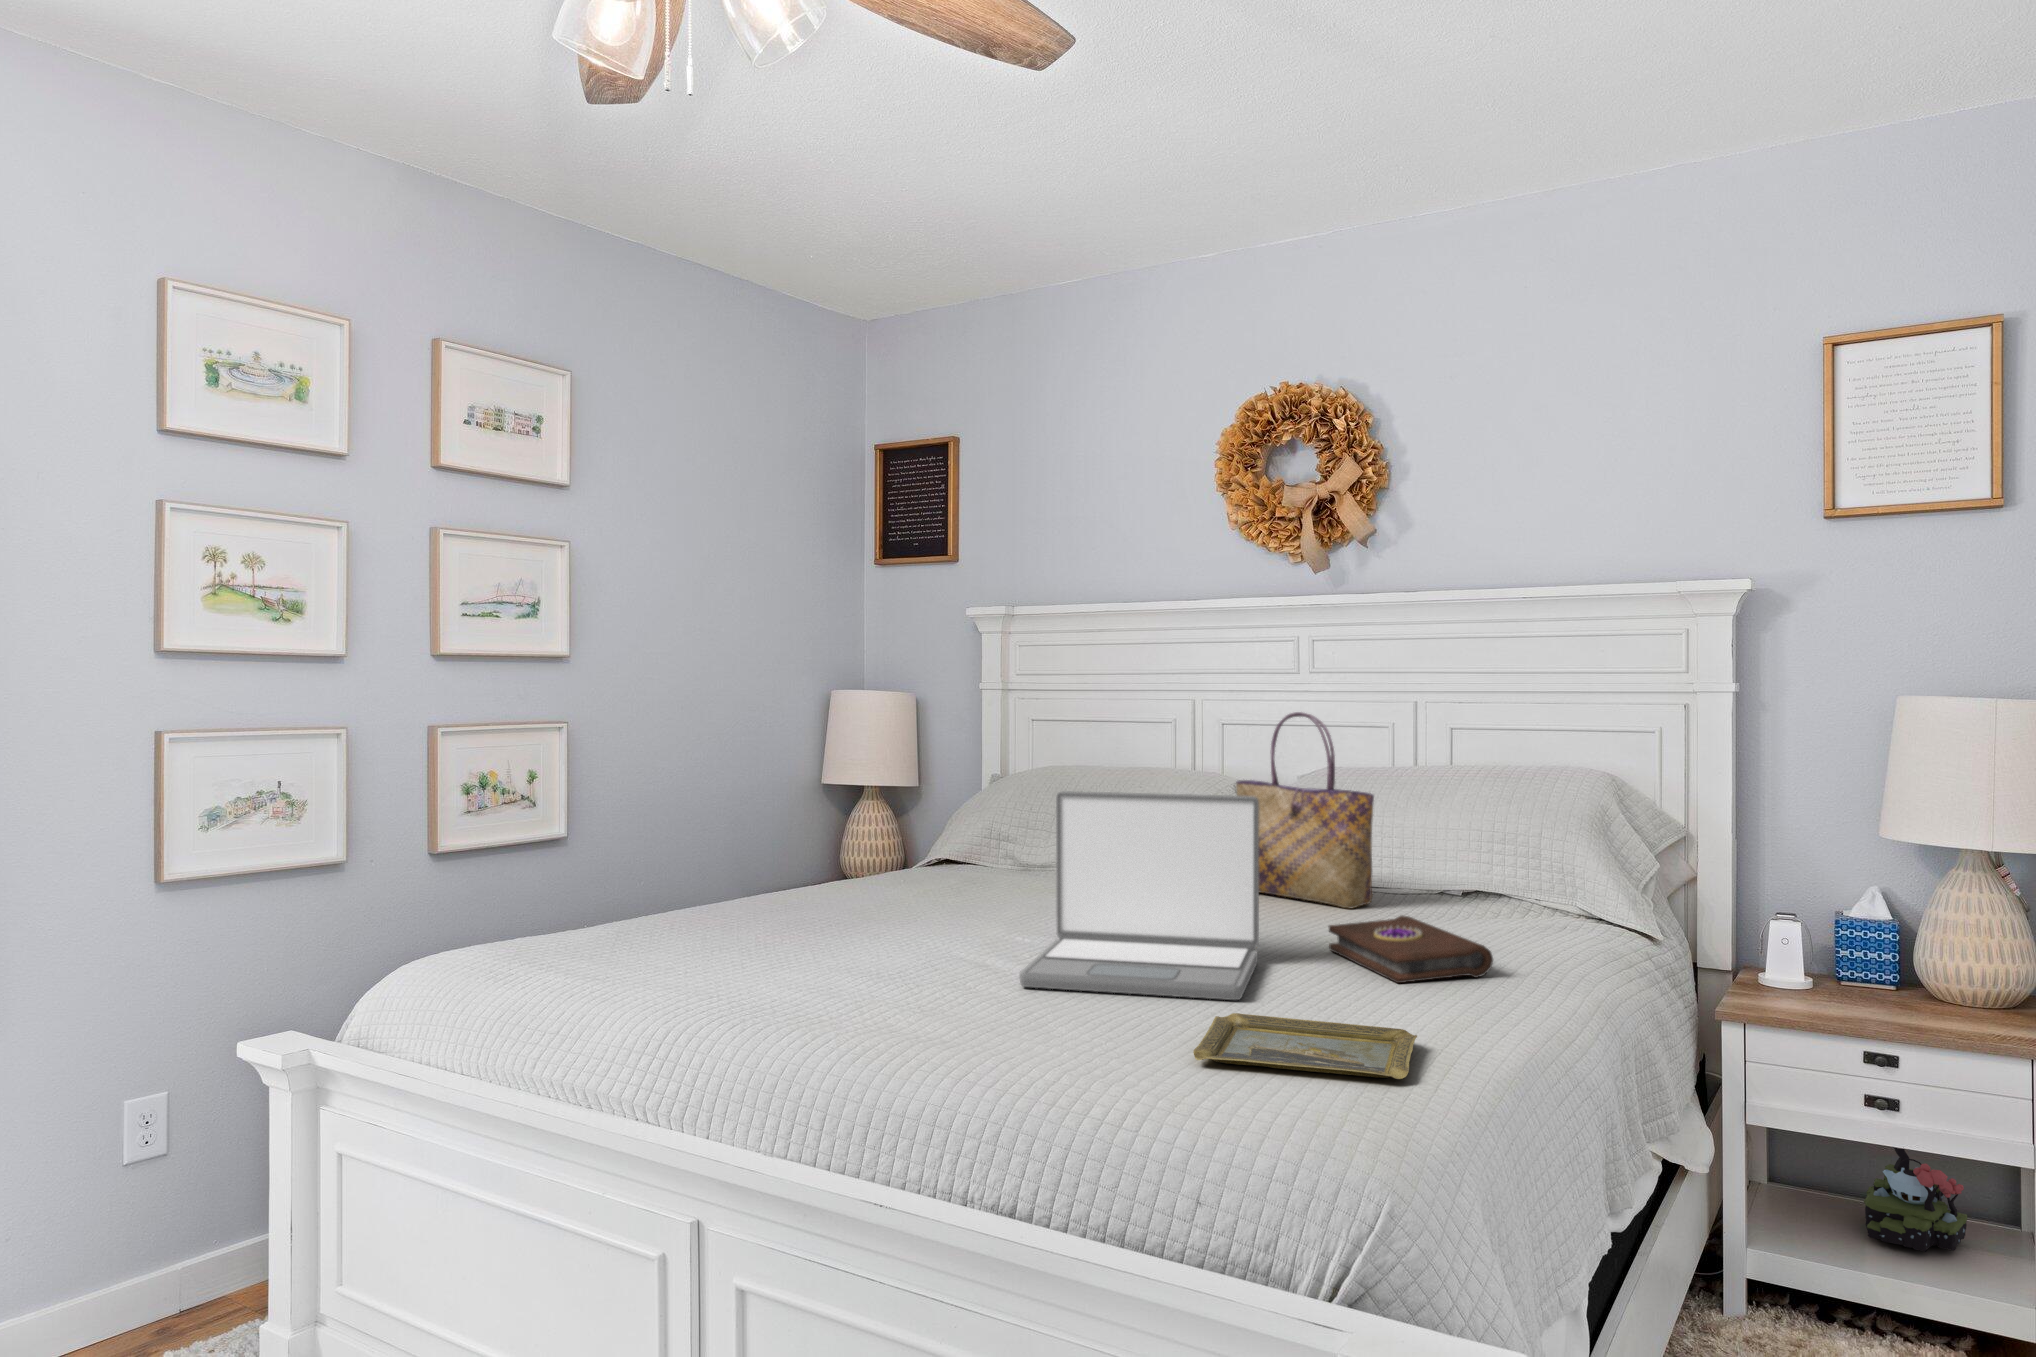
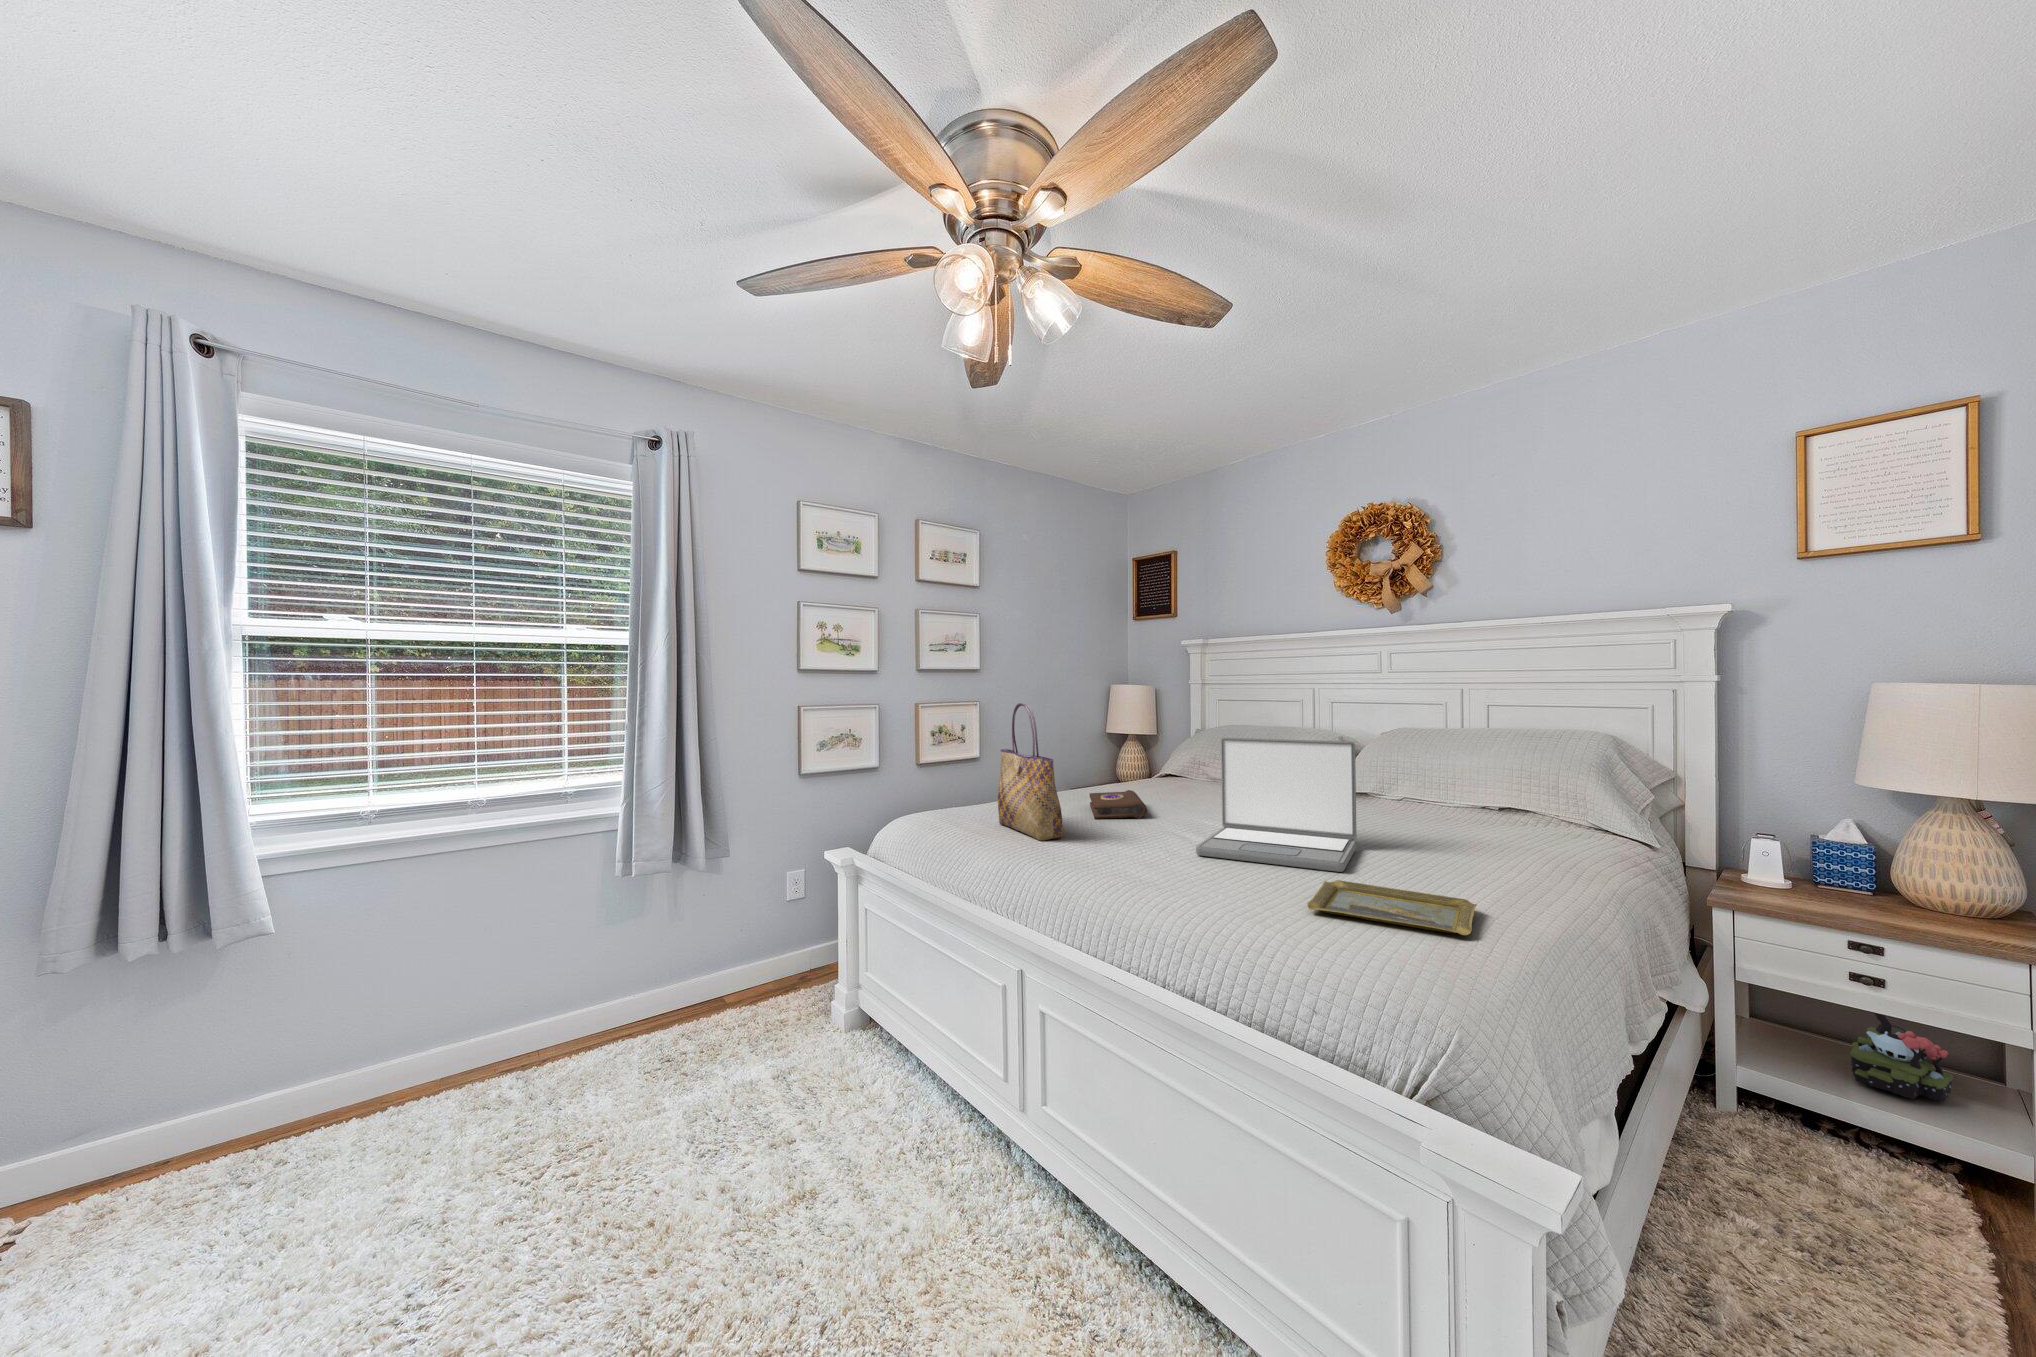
tote bag: present [1236,712,1374,908] -> present [998,703,1063,841]
book: present [1329,916,1493,983] -> present [1090,790,1147,819]

